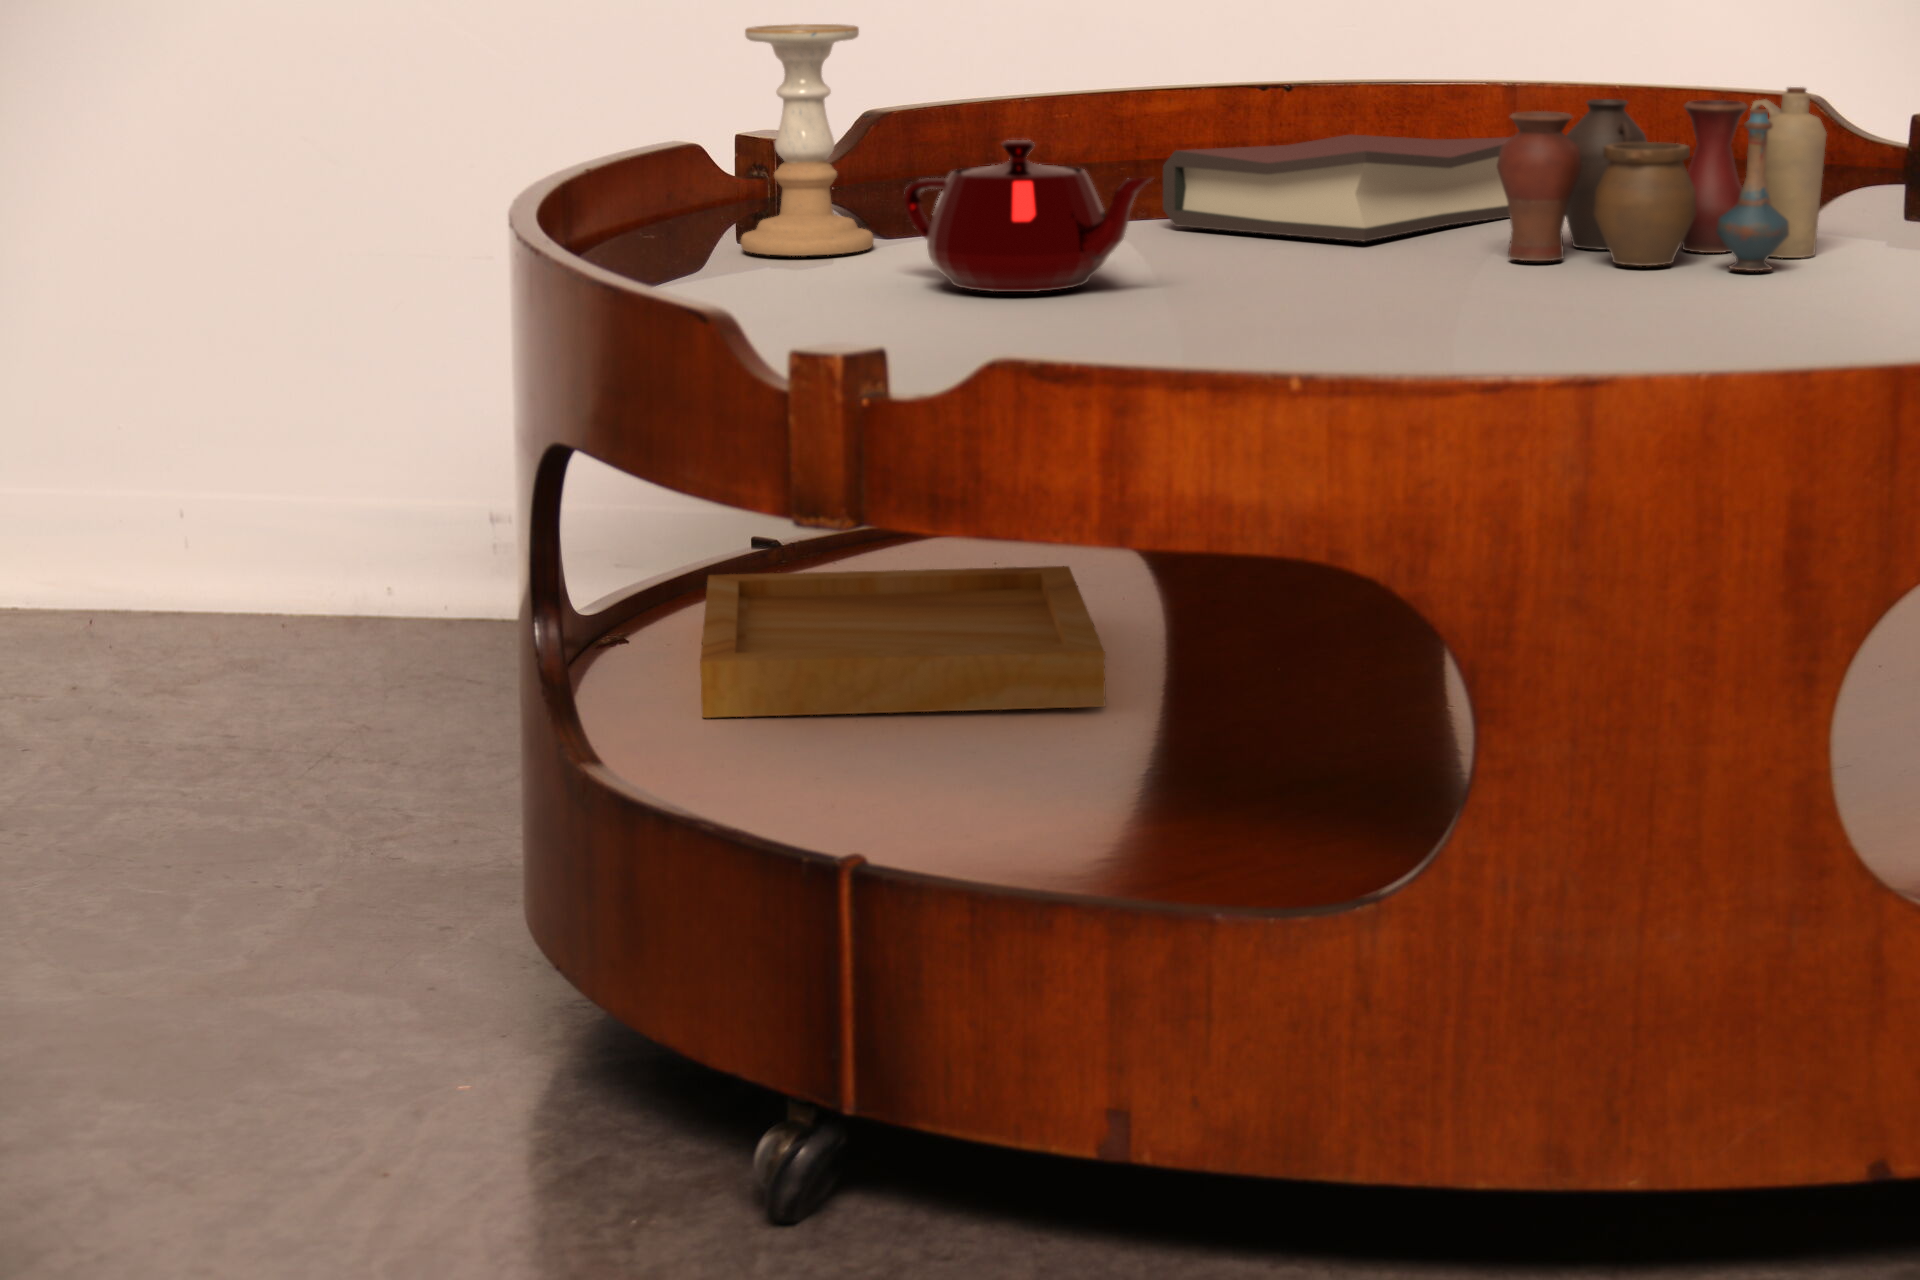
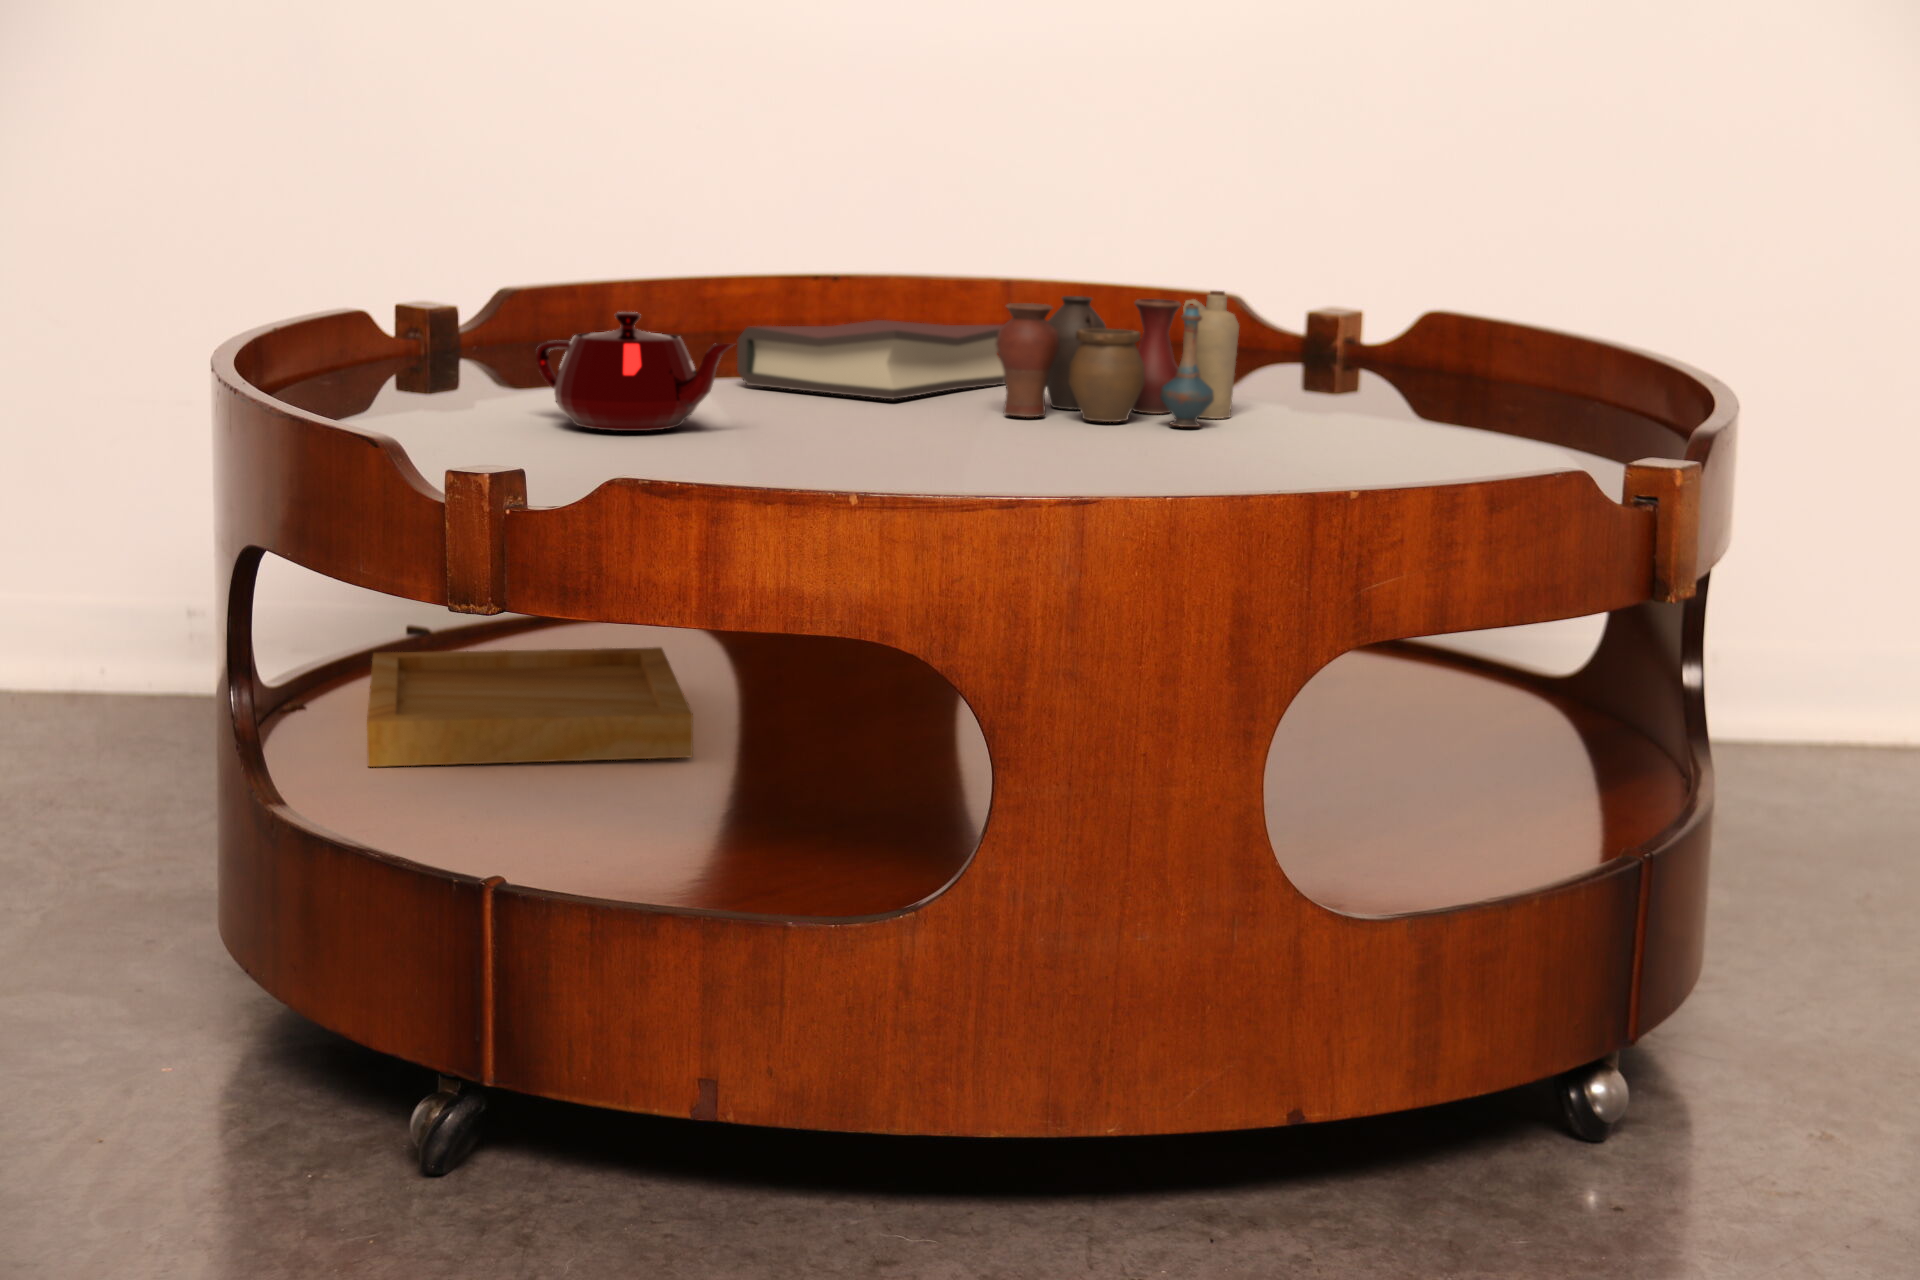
candle holder: present [741,24,874,256] -> none [402,218,510,400]

